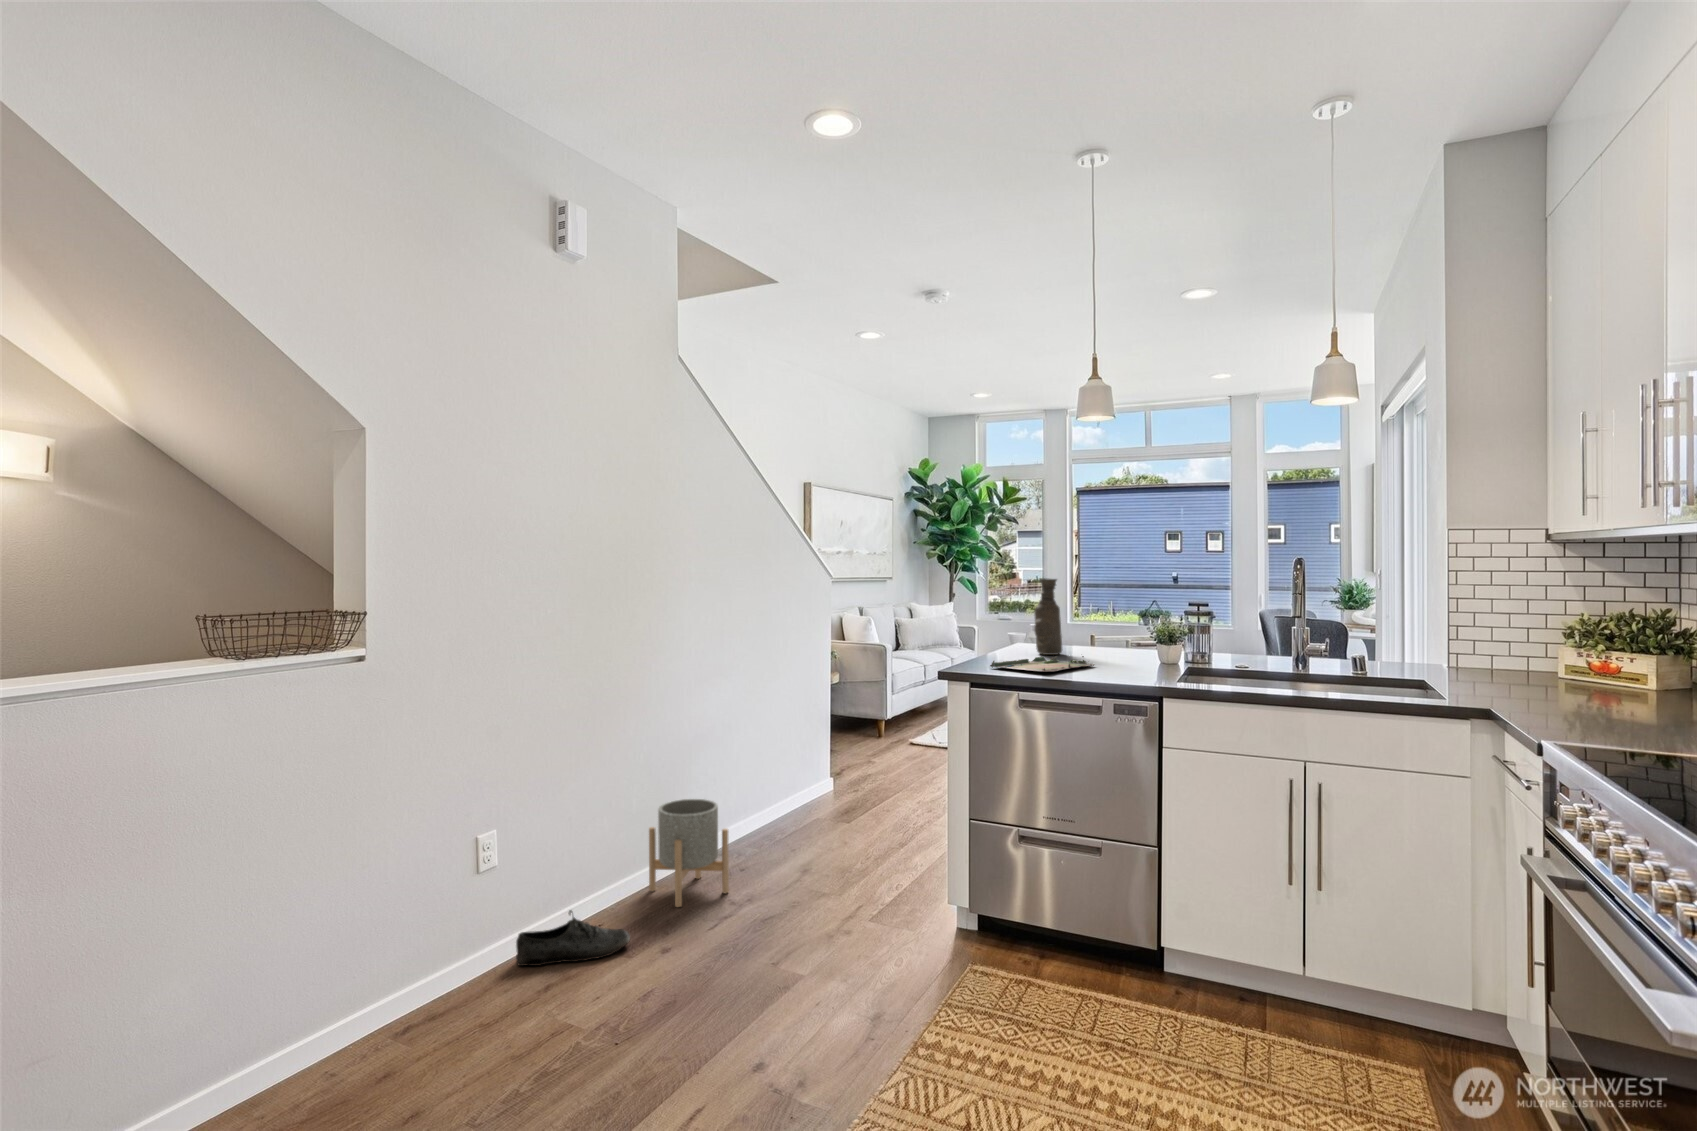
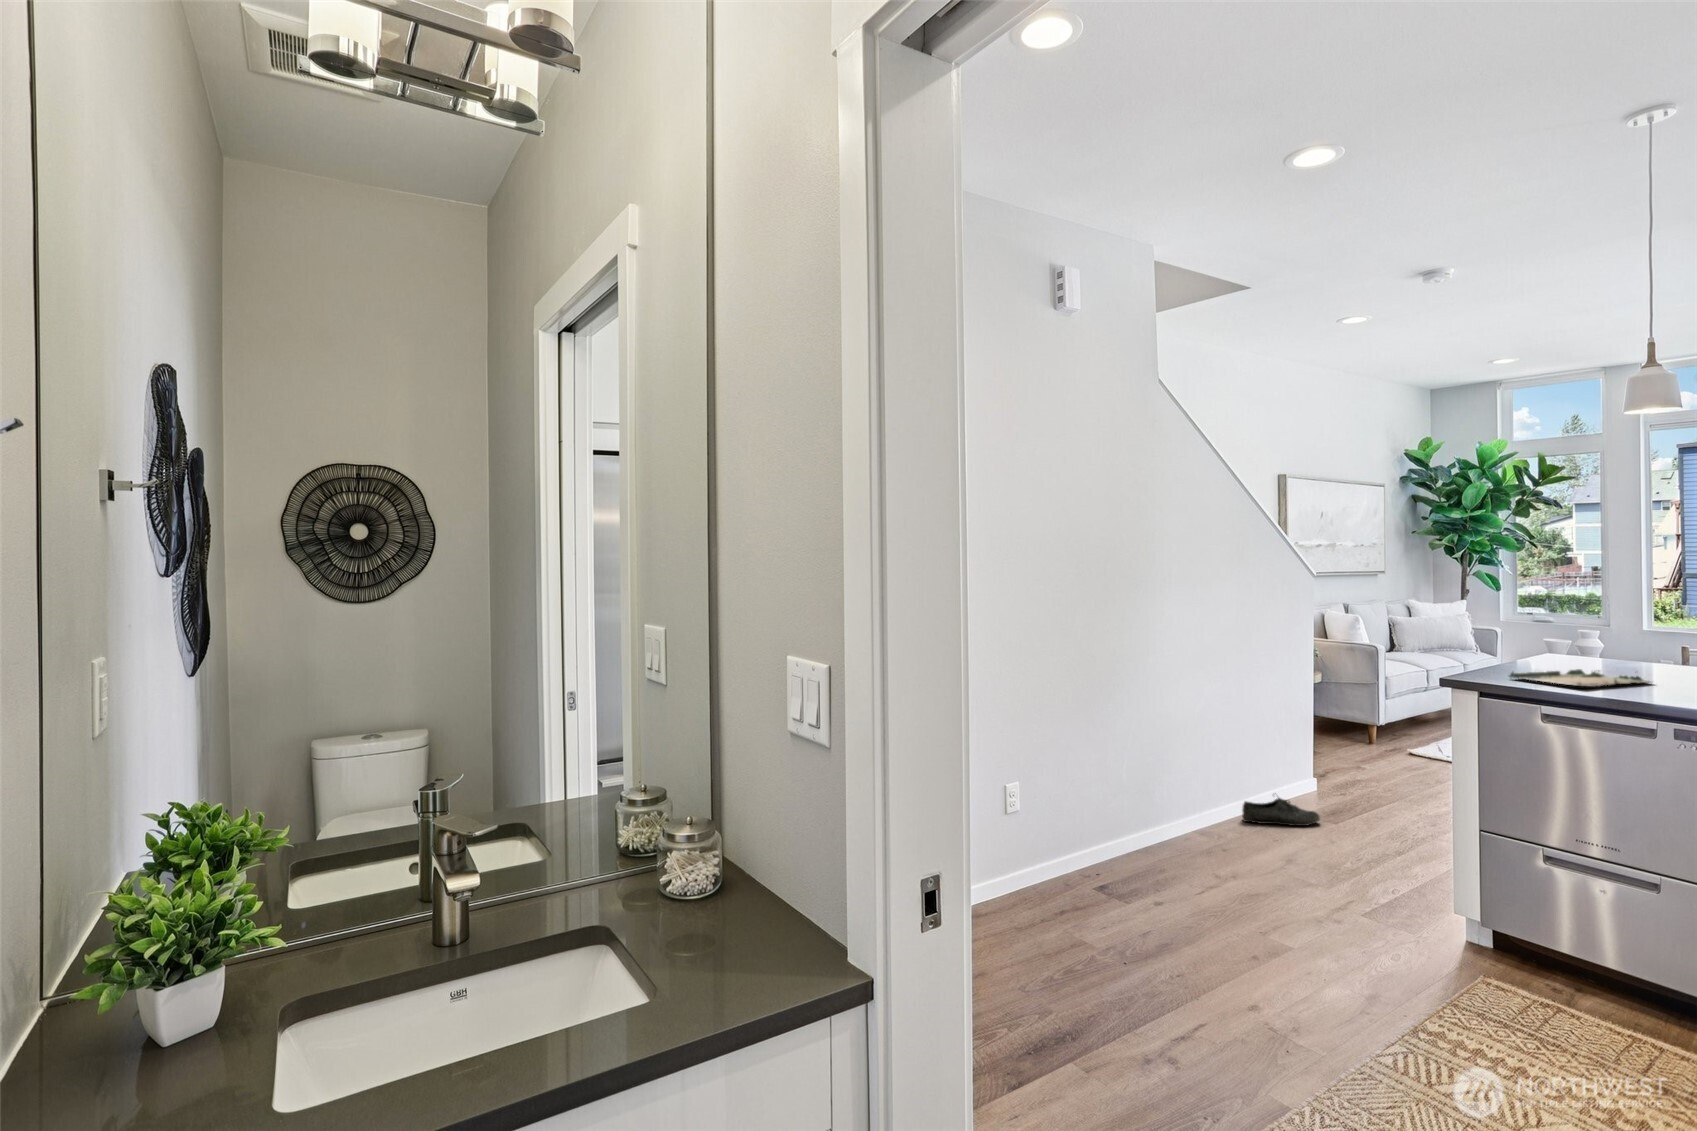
vase: present [1034,578,1062,655] -> none [1570,583,1610,668]
planter: present [649,799,729,907] -> none [1137,779,1213,873]
shoe: present [516,910,630,966] -> present [1242,798,1320,826]

